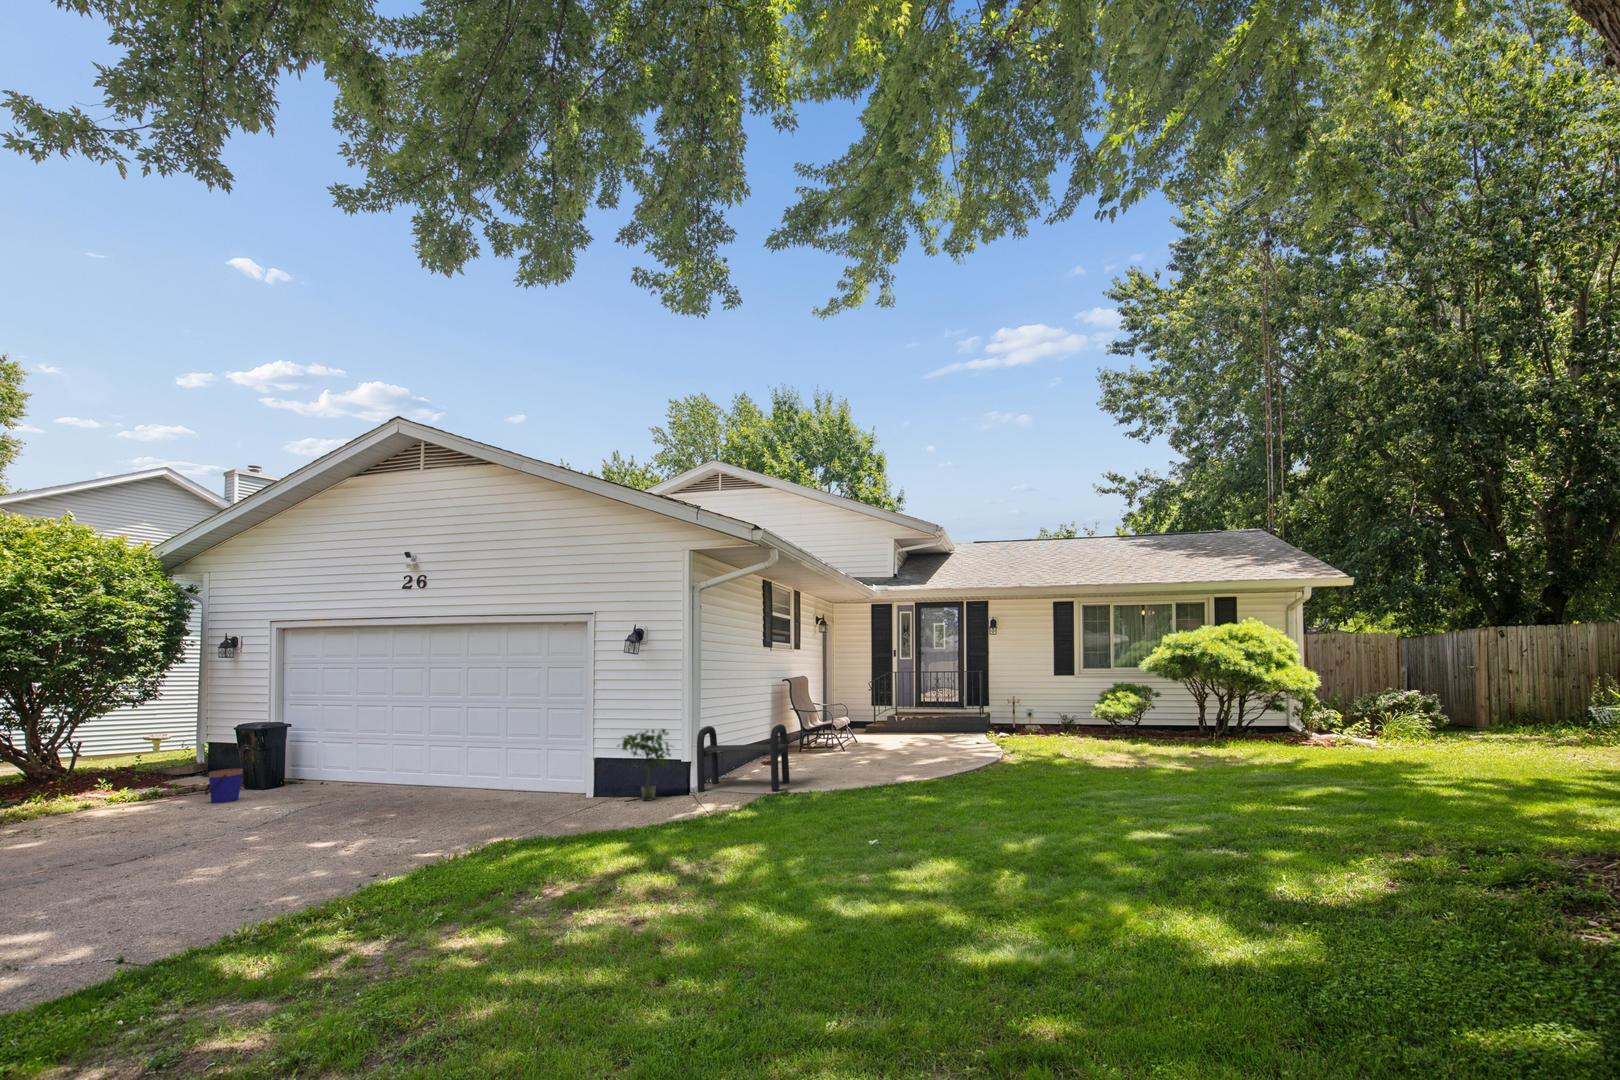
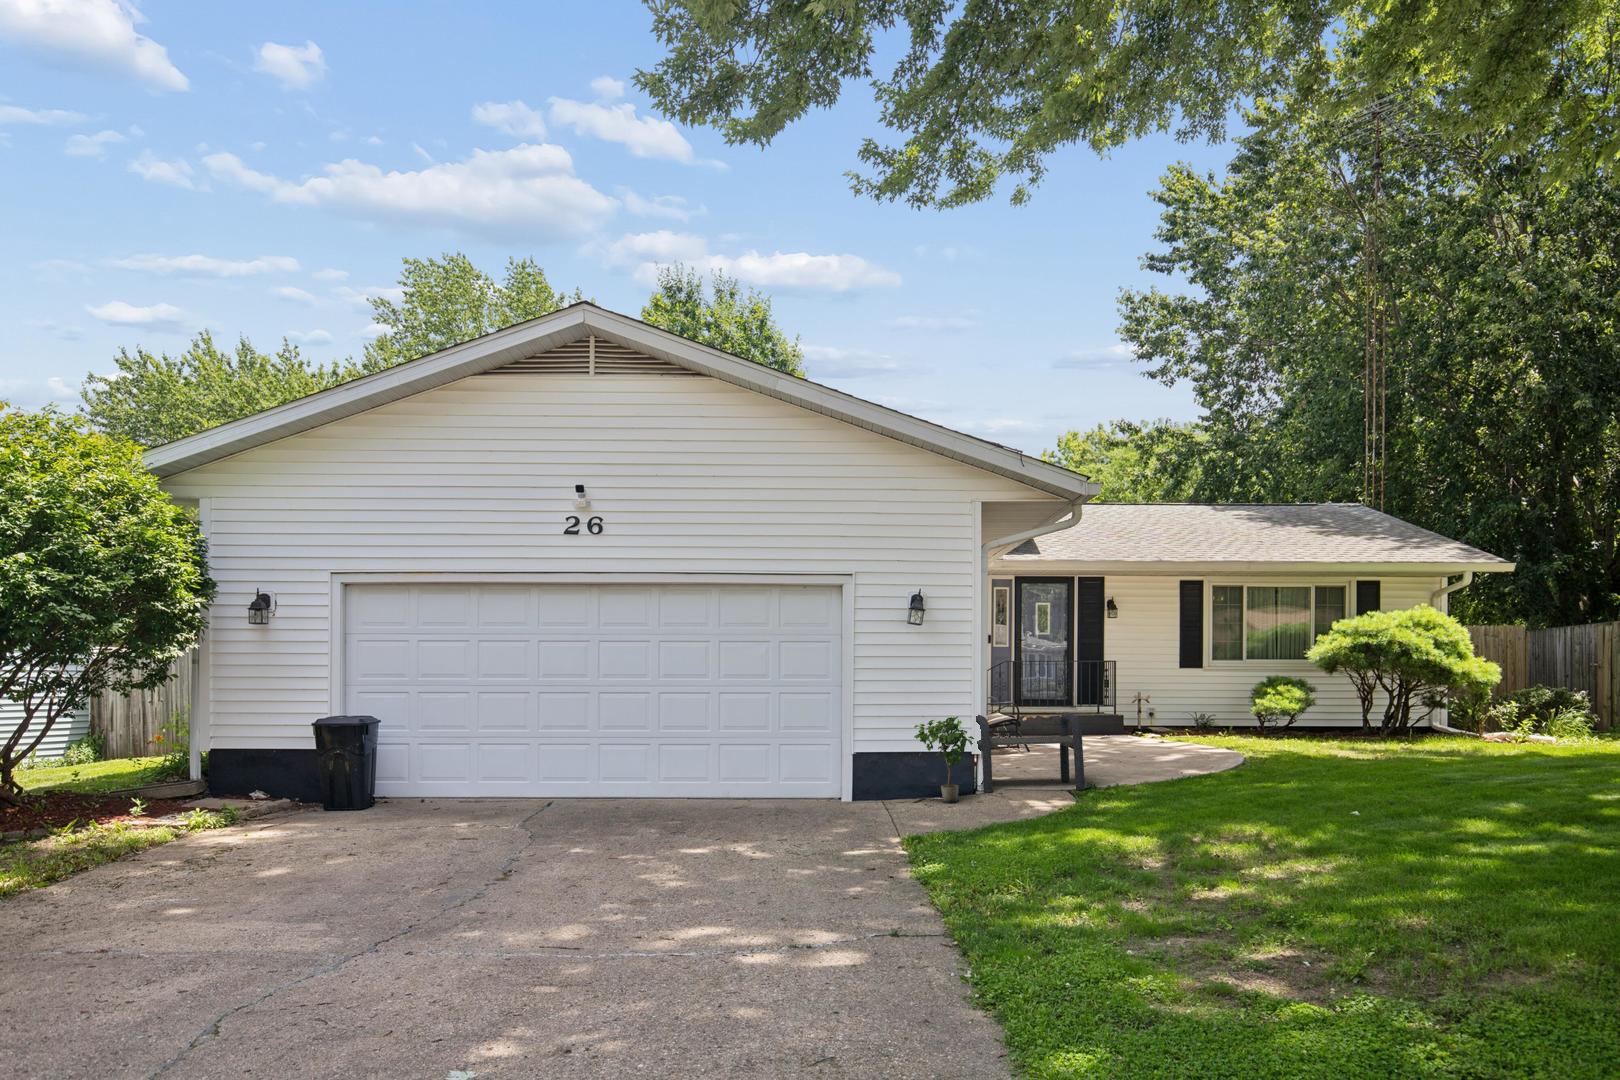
bucket: present [205,768,243,803] -> none [297,773,344,820]

